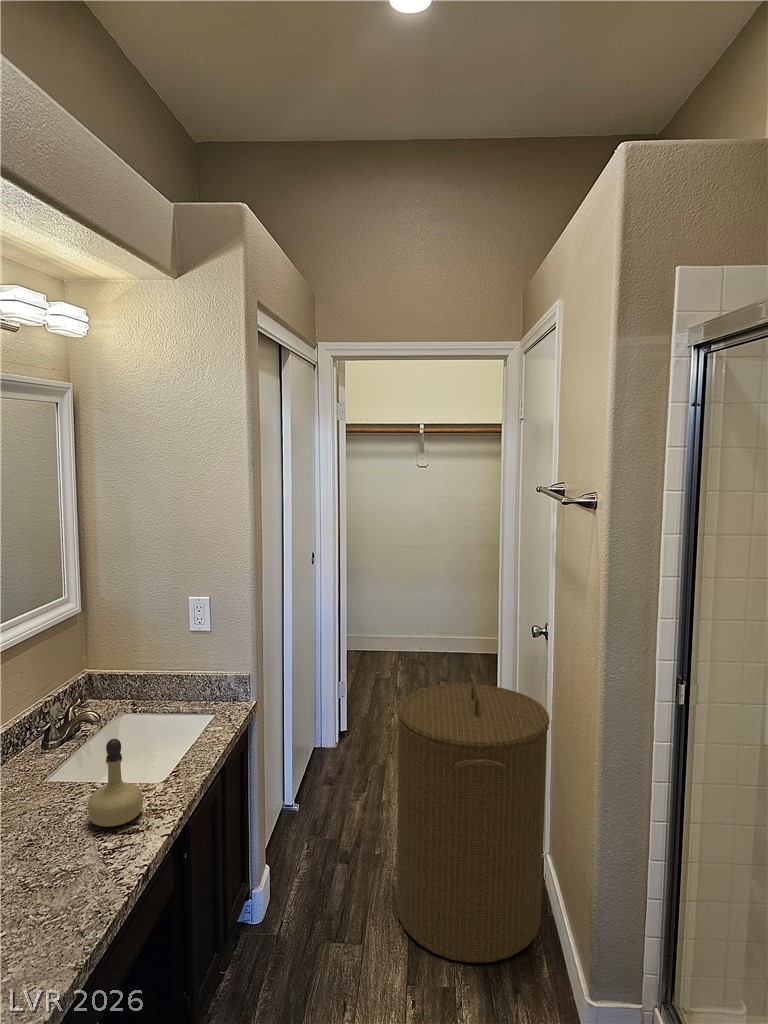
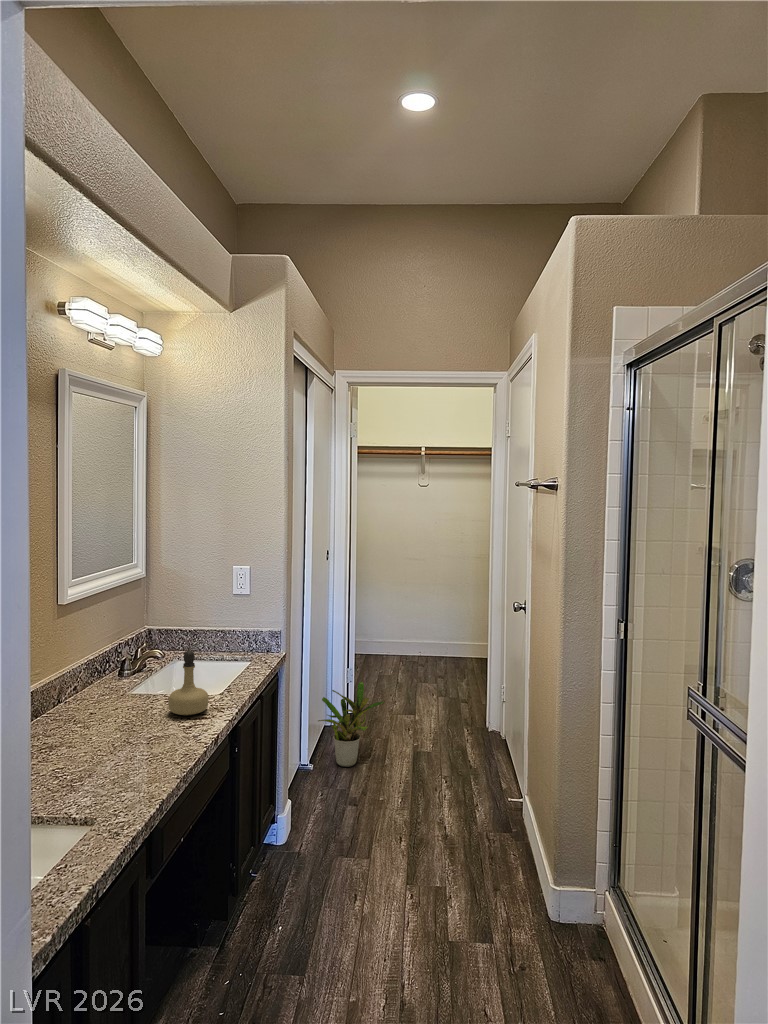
laundry hamper: present [397,674,550,963] -> none [398,635,525,869]
potted plant: none [303,705,382,806] -> present [318,682,385,767]

